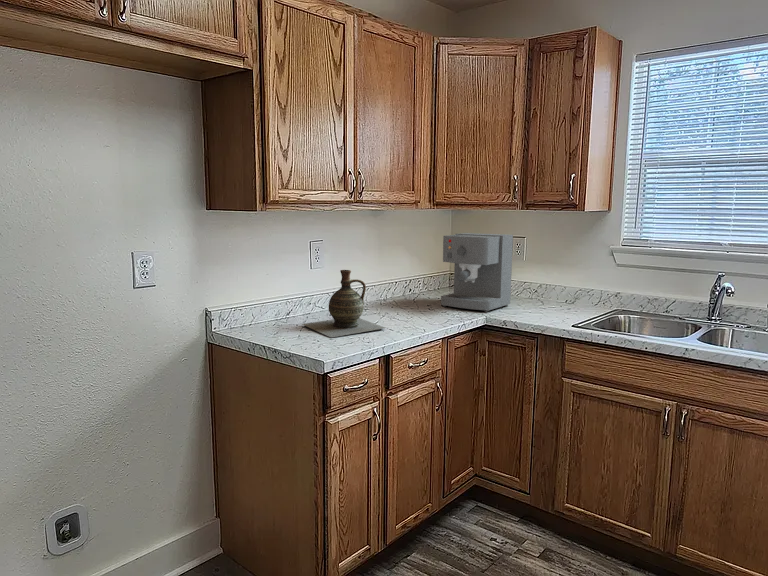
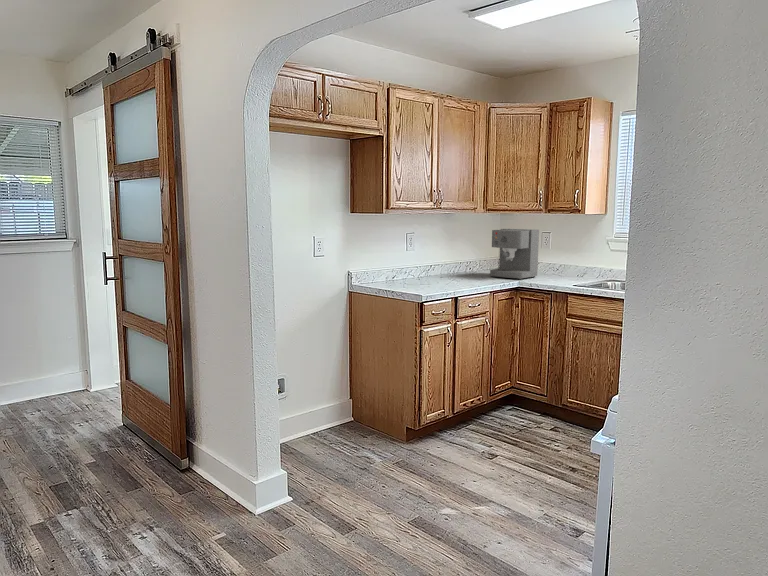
ceramic jug: present [302,270,385,337] -> none [403,249,455,288]

